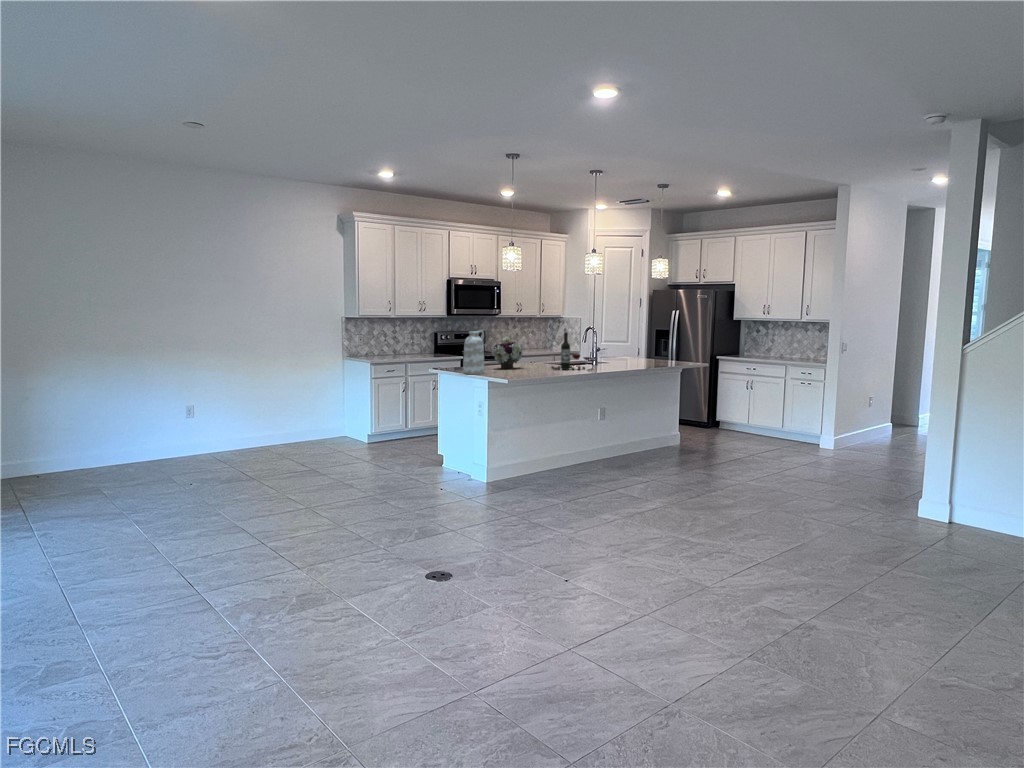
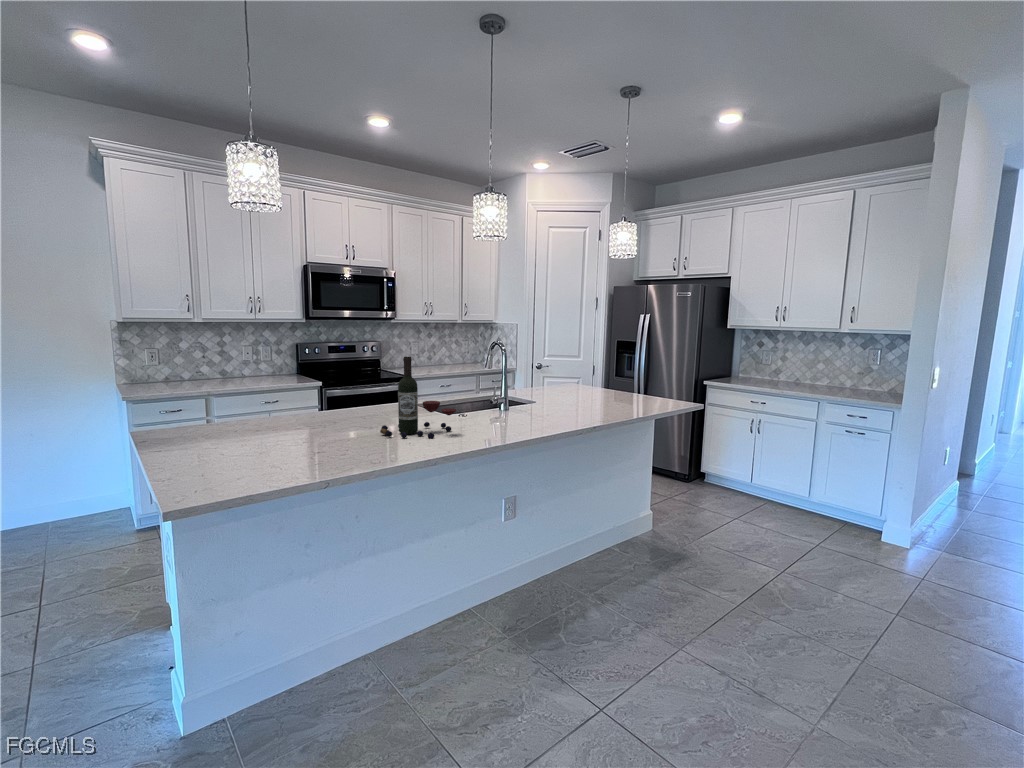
vase: present [463,330,484,374] -> none [150,353,209,457]
flower arrangement: present [492,337,523,369] -> none [277,362,349,425]

